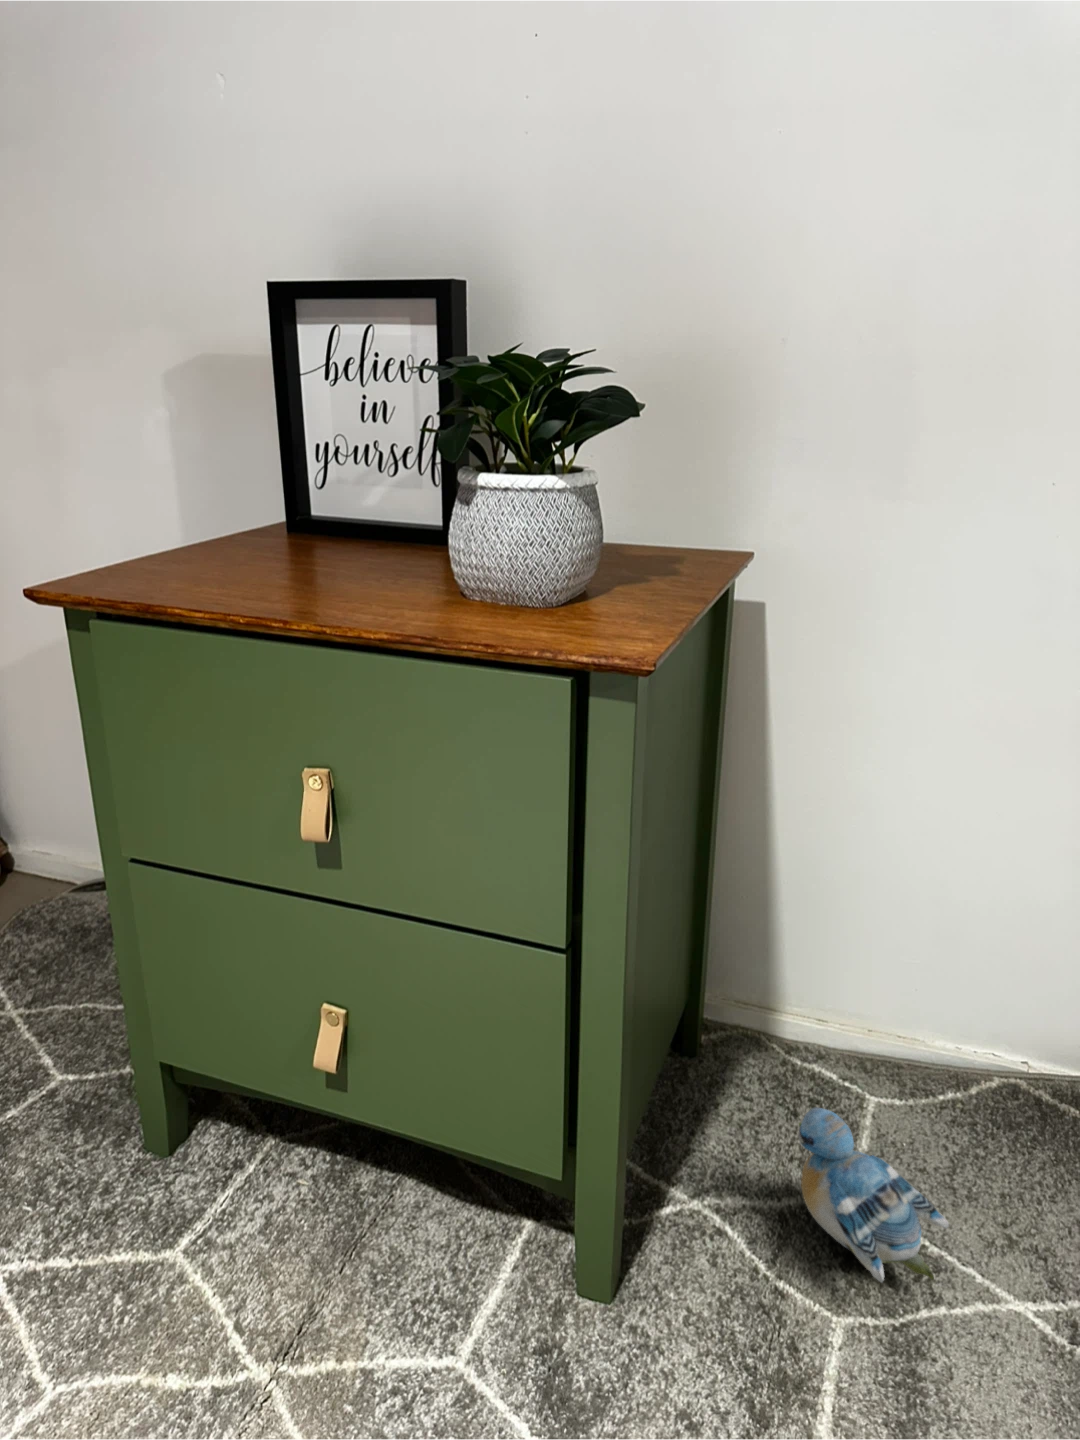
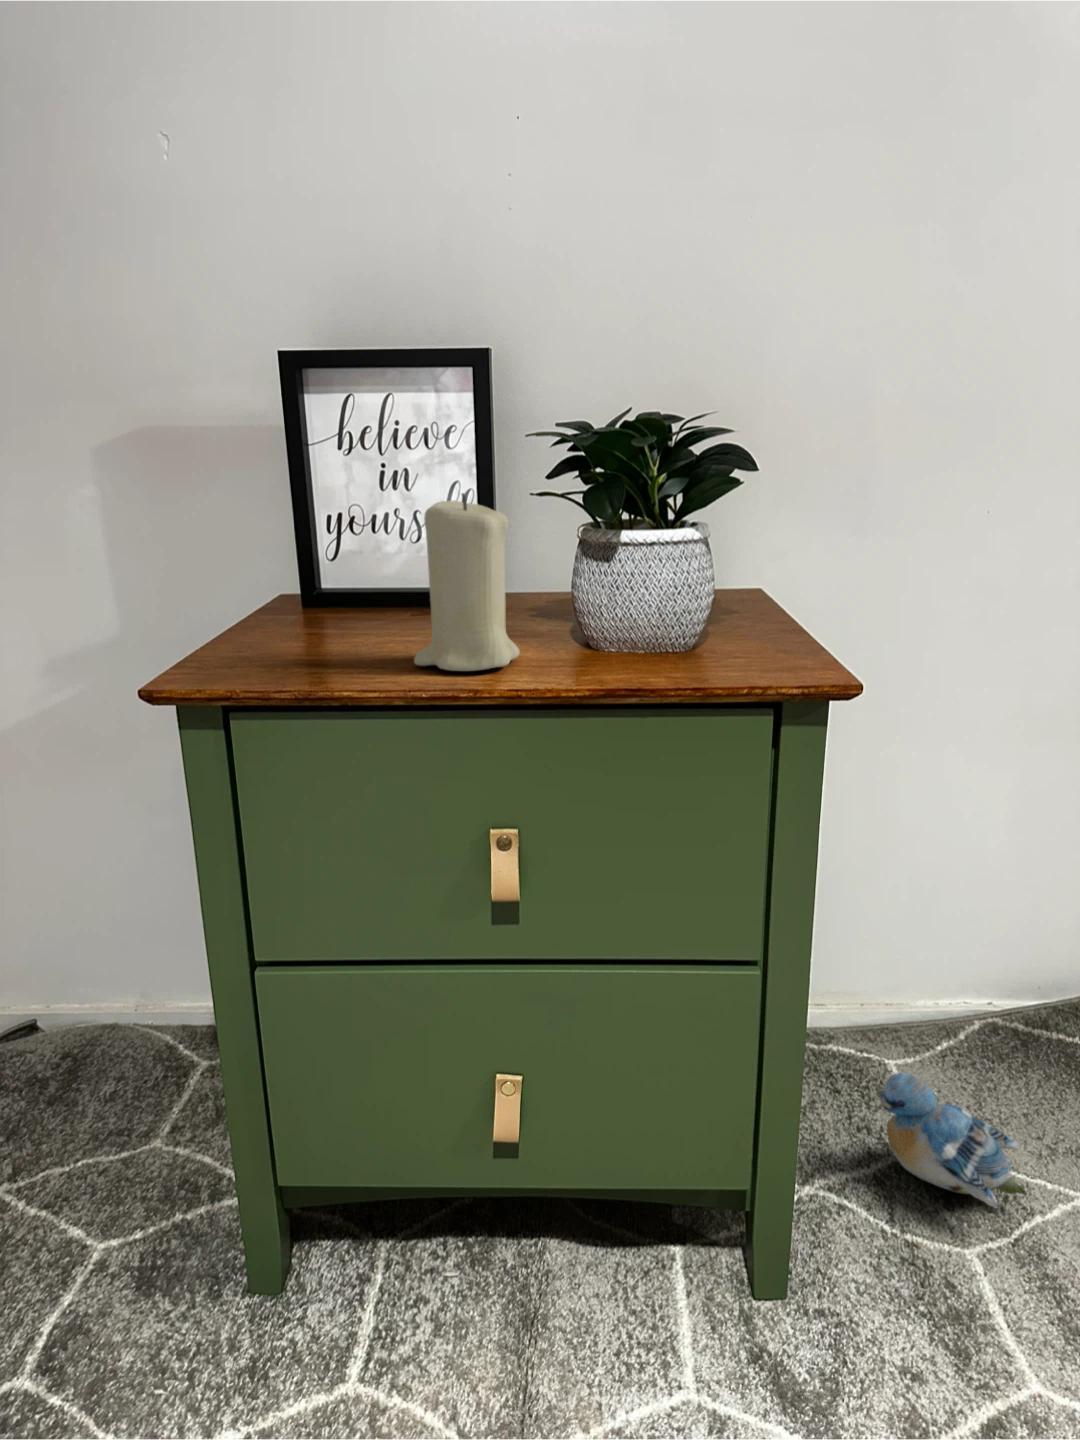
candle: none [281,418,385,597] -> present [414,493,520,671]

